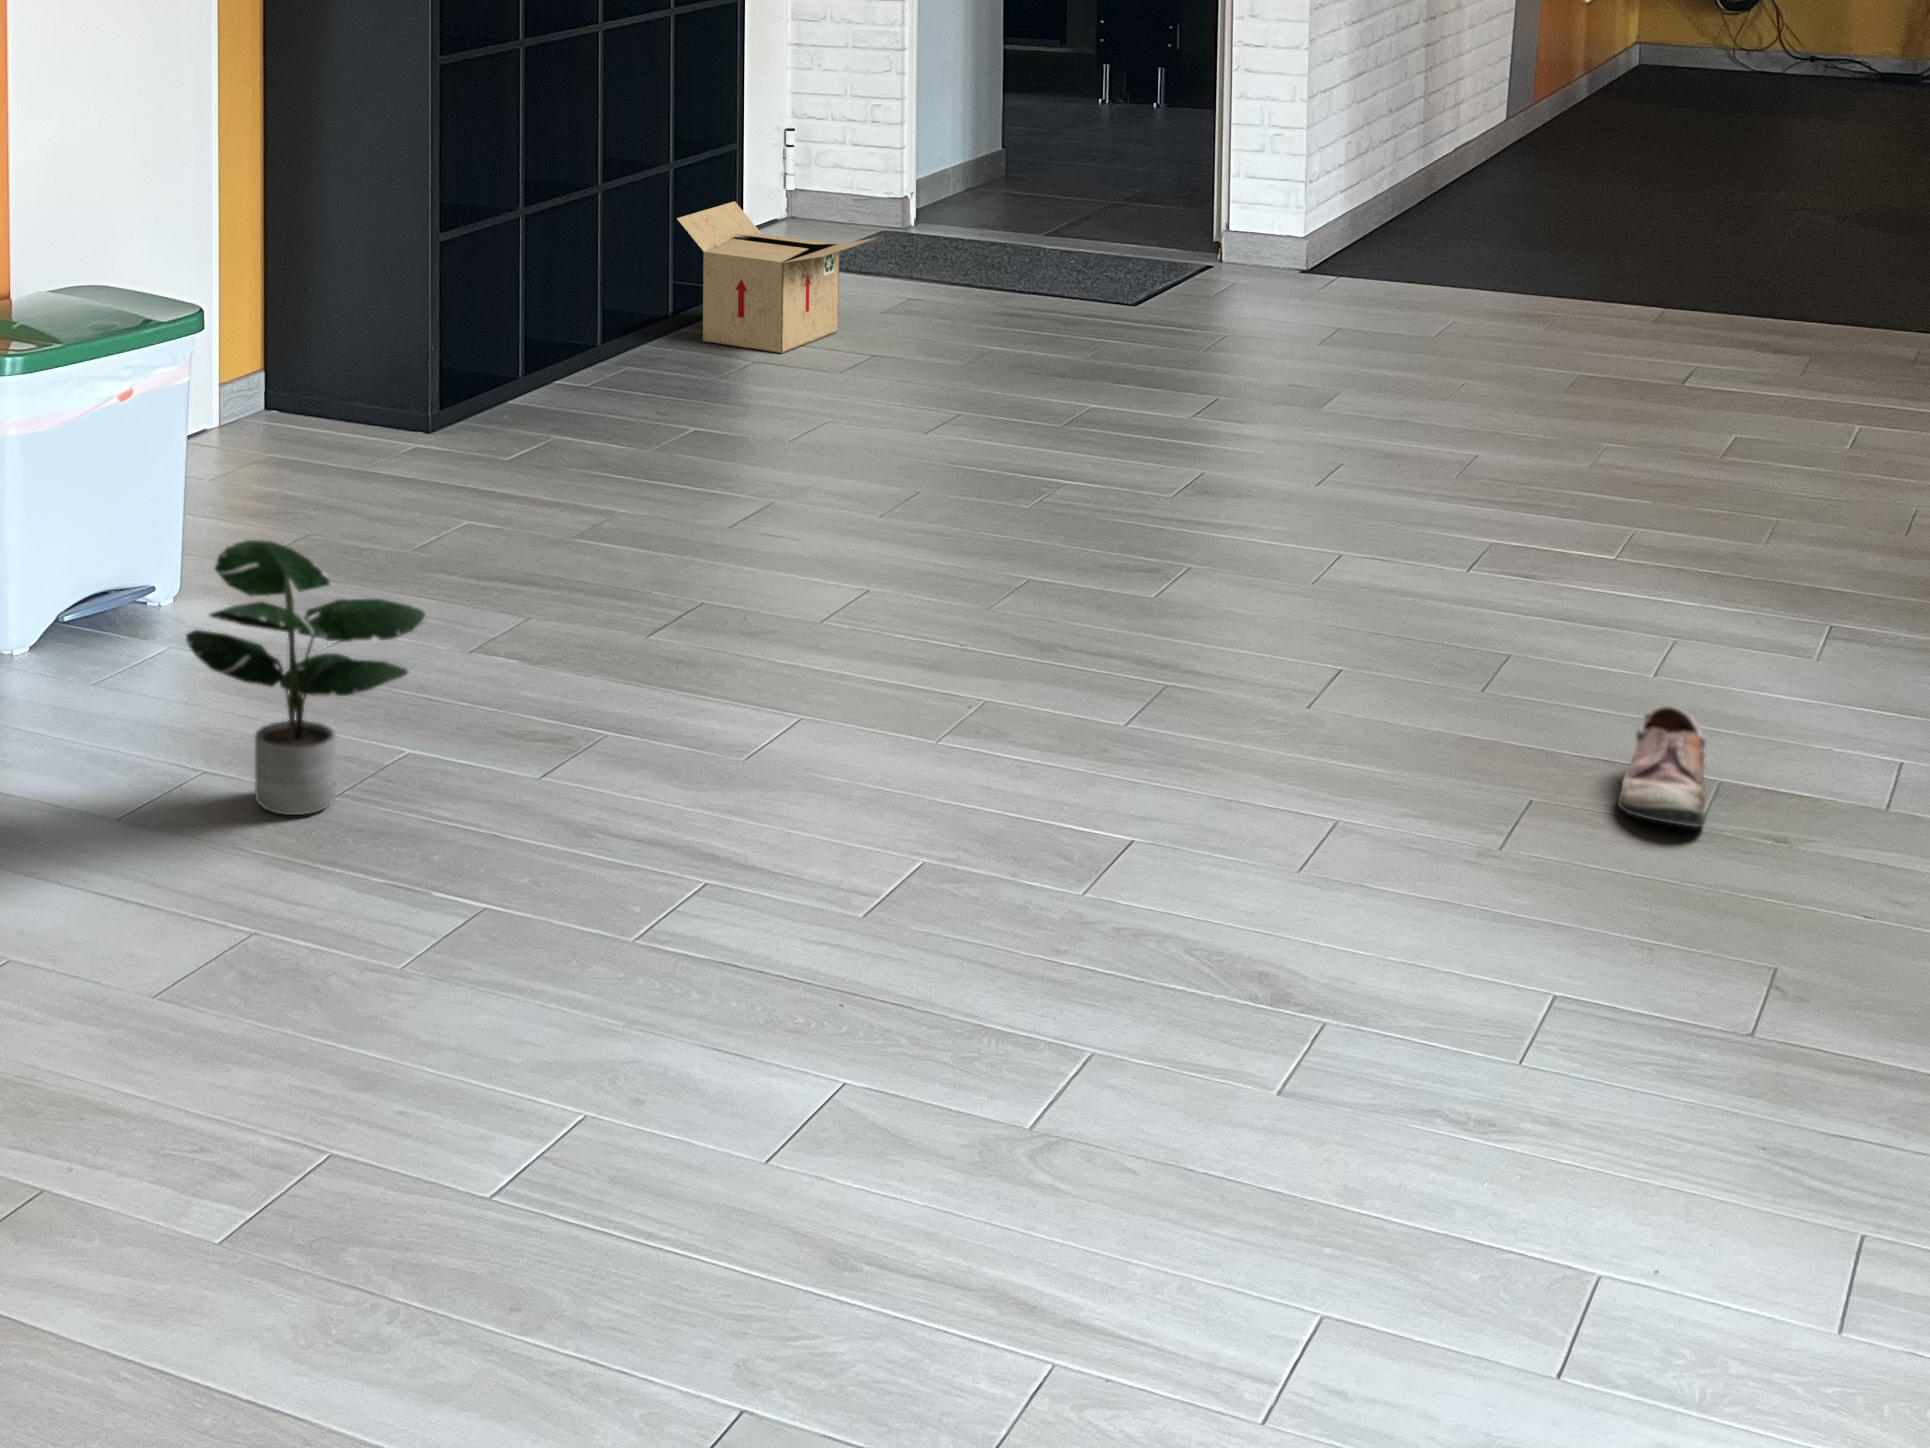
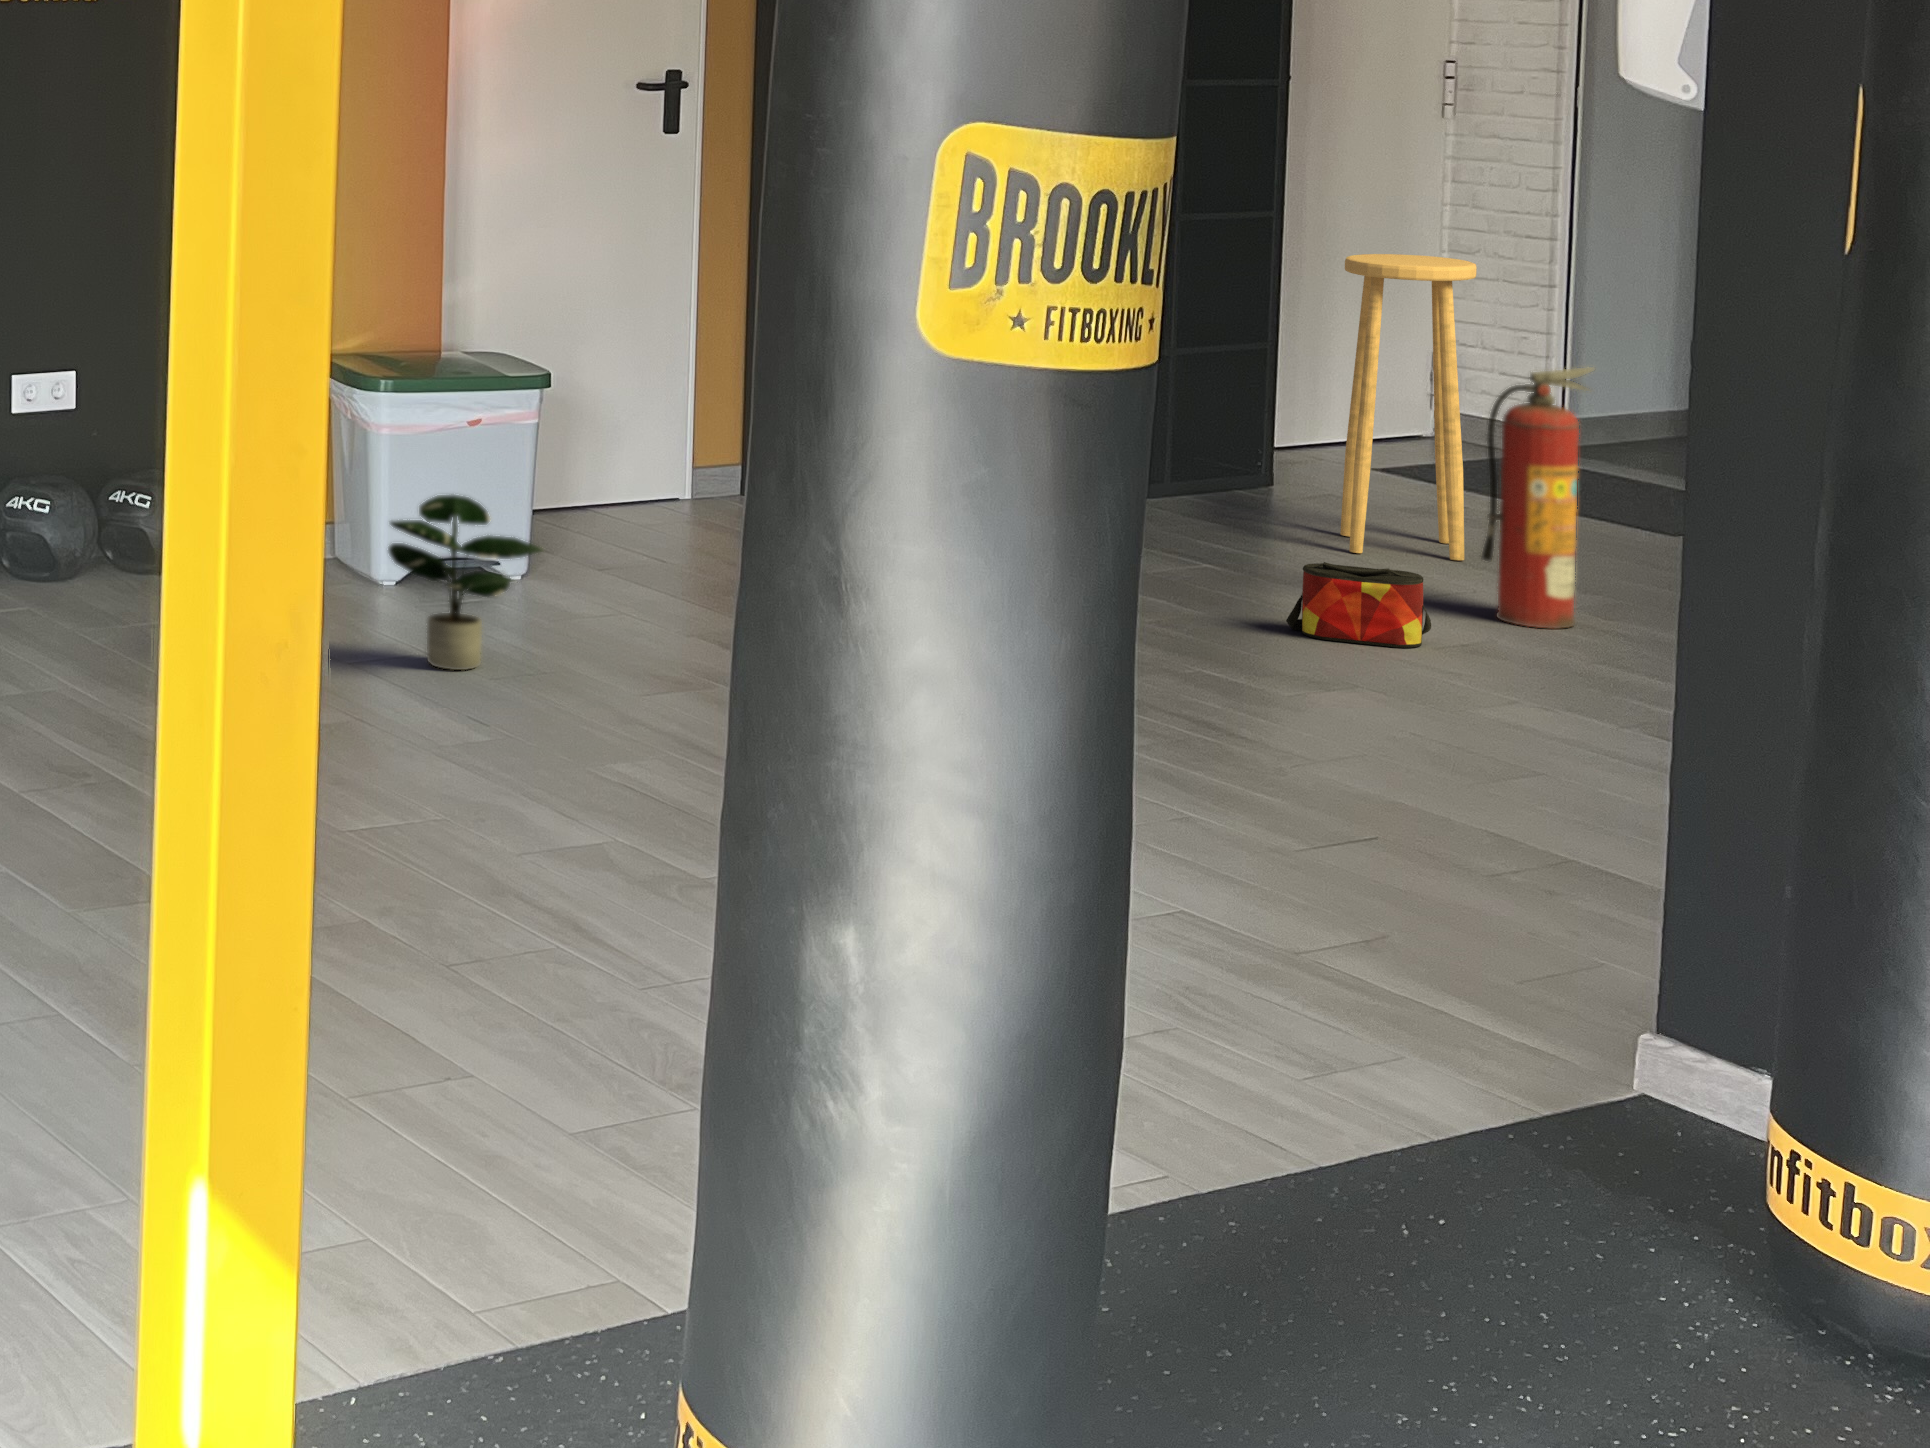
stool: none [892,37,1041,378] -> present [1340,254,1477,560]
fire extinguisher: none [1174,159,1277,455] -> present [1482,368,1593,629]
cardboard box: present [677,202,876,353] -> none [1161,394,1350,523]
bag: none [1050,420,1197,515] -> present [1286,562,1431,648]
shoe: present [1618,706,1706,827] -> none [1399,764,1524,838]

